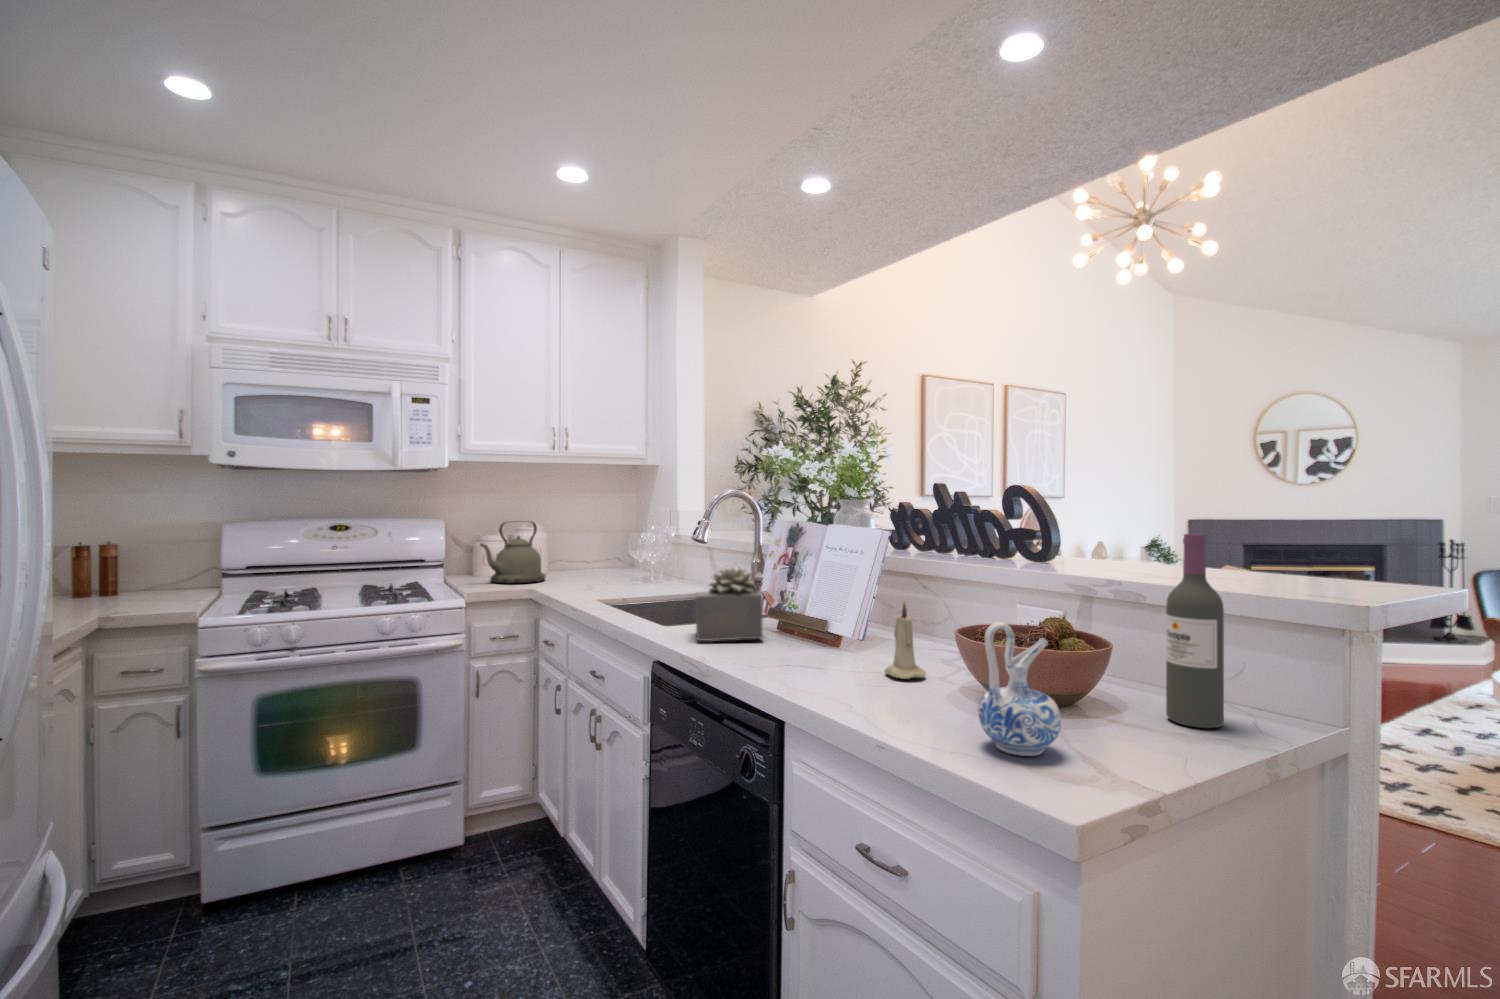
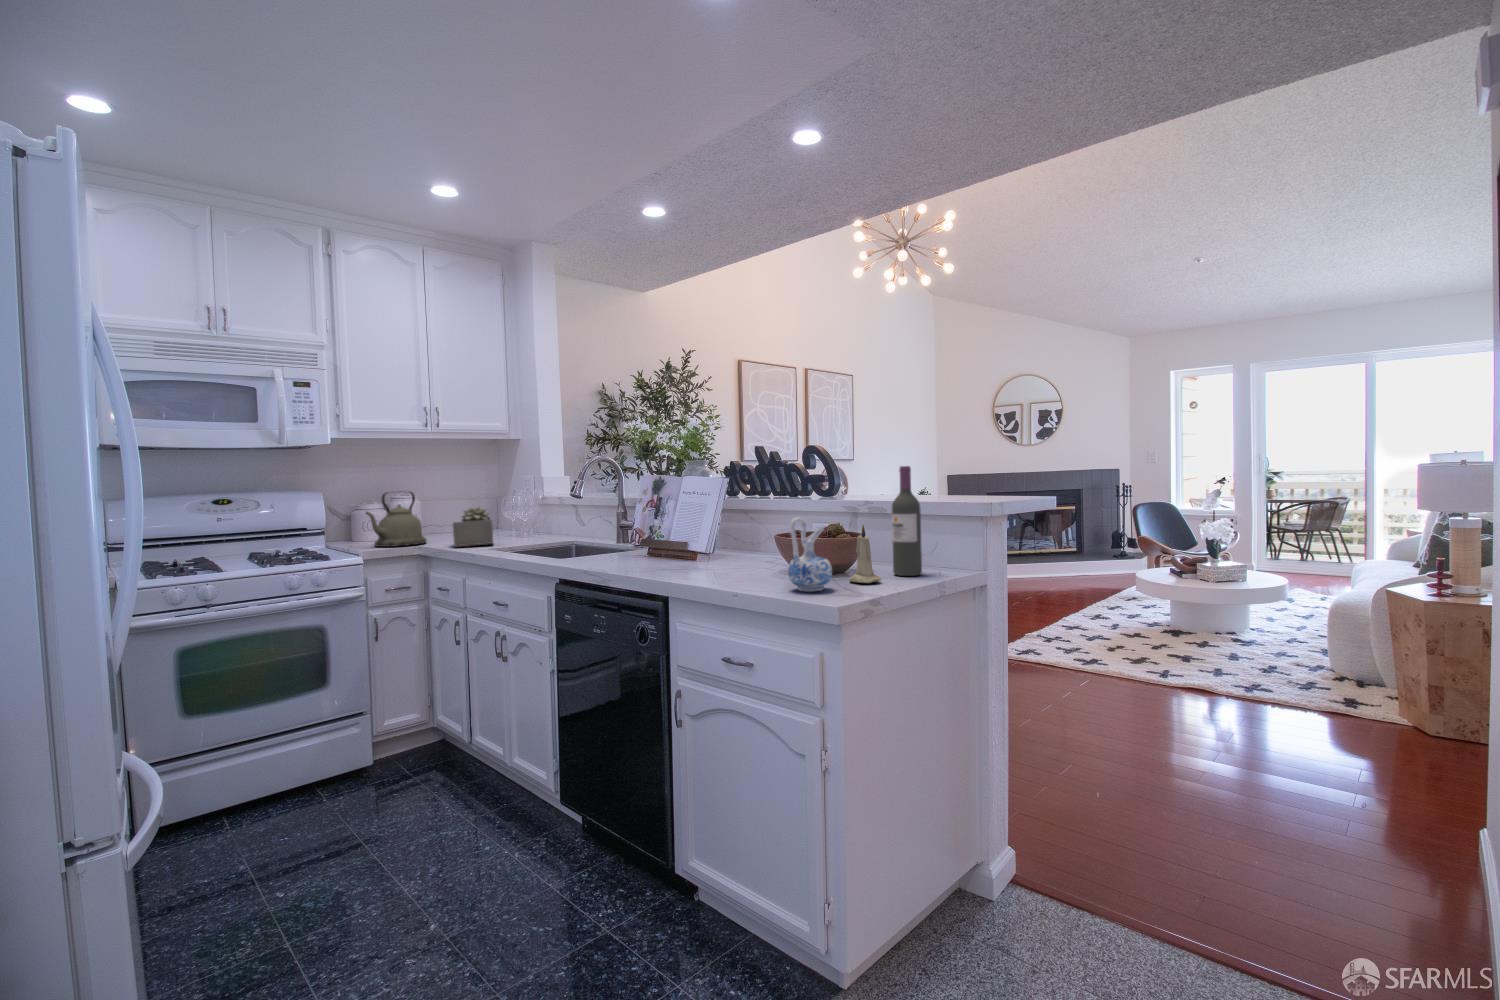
succulent plant: present [696,567,763,641] -> present [453,507,493,546]
candle: present [884,603,926,679] -> present [849,525,881,583]

